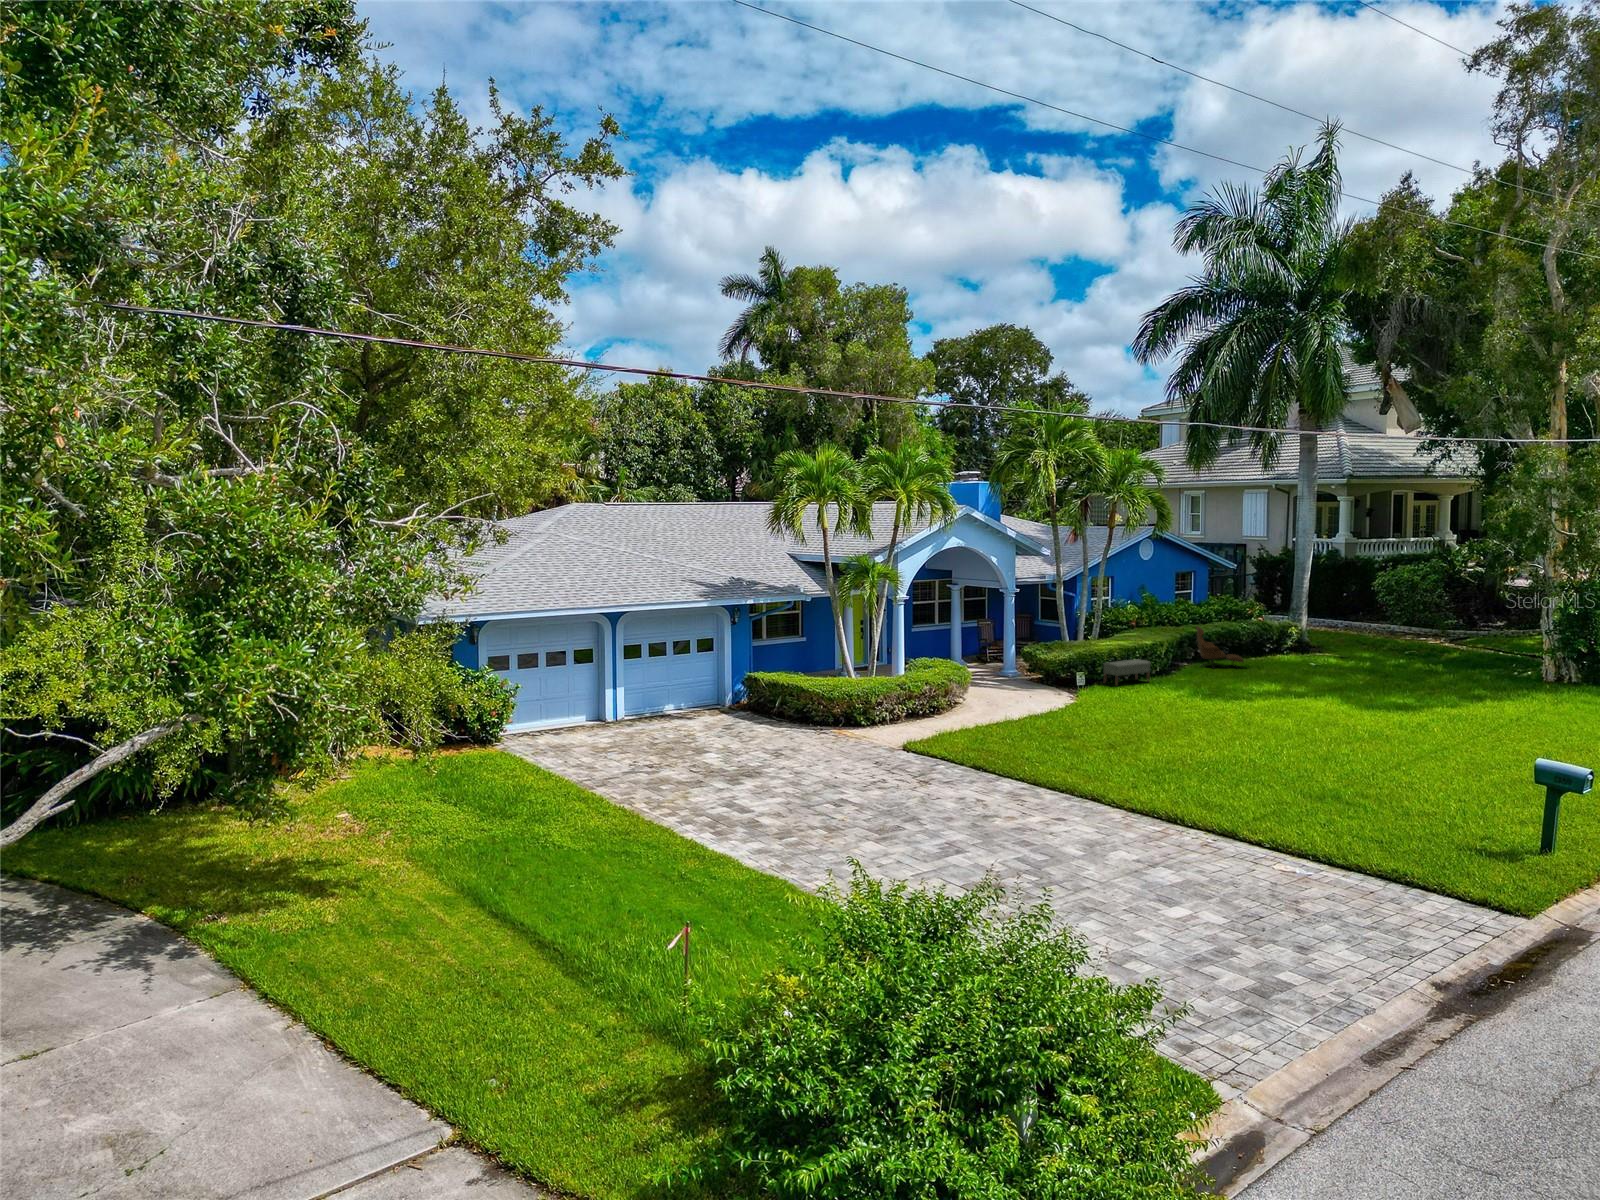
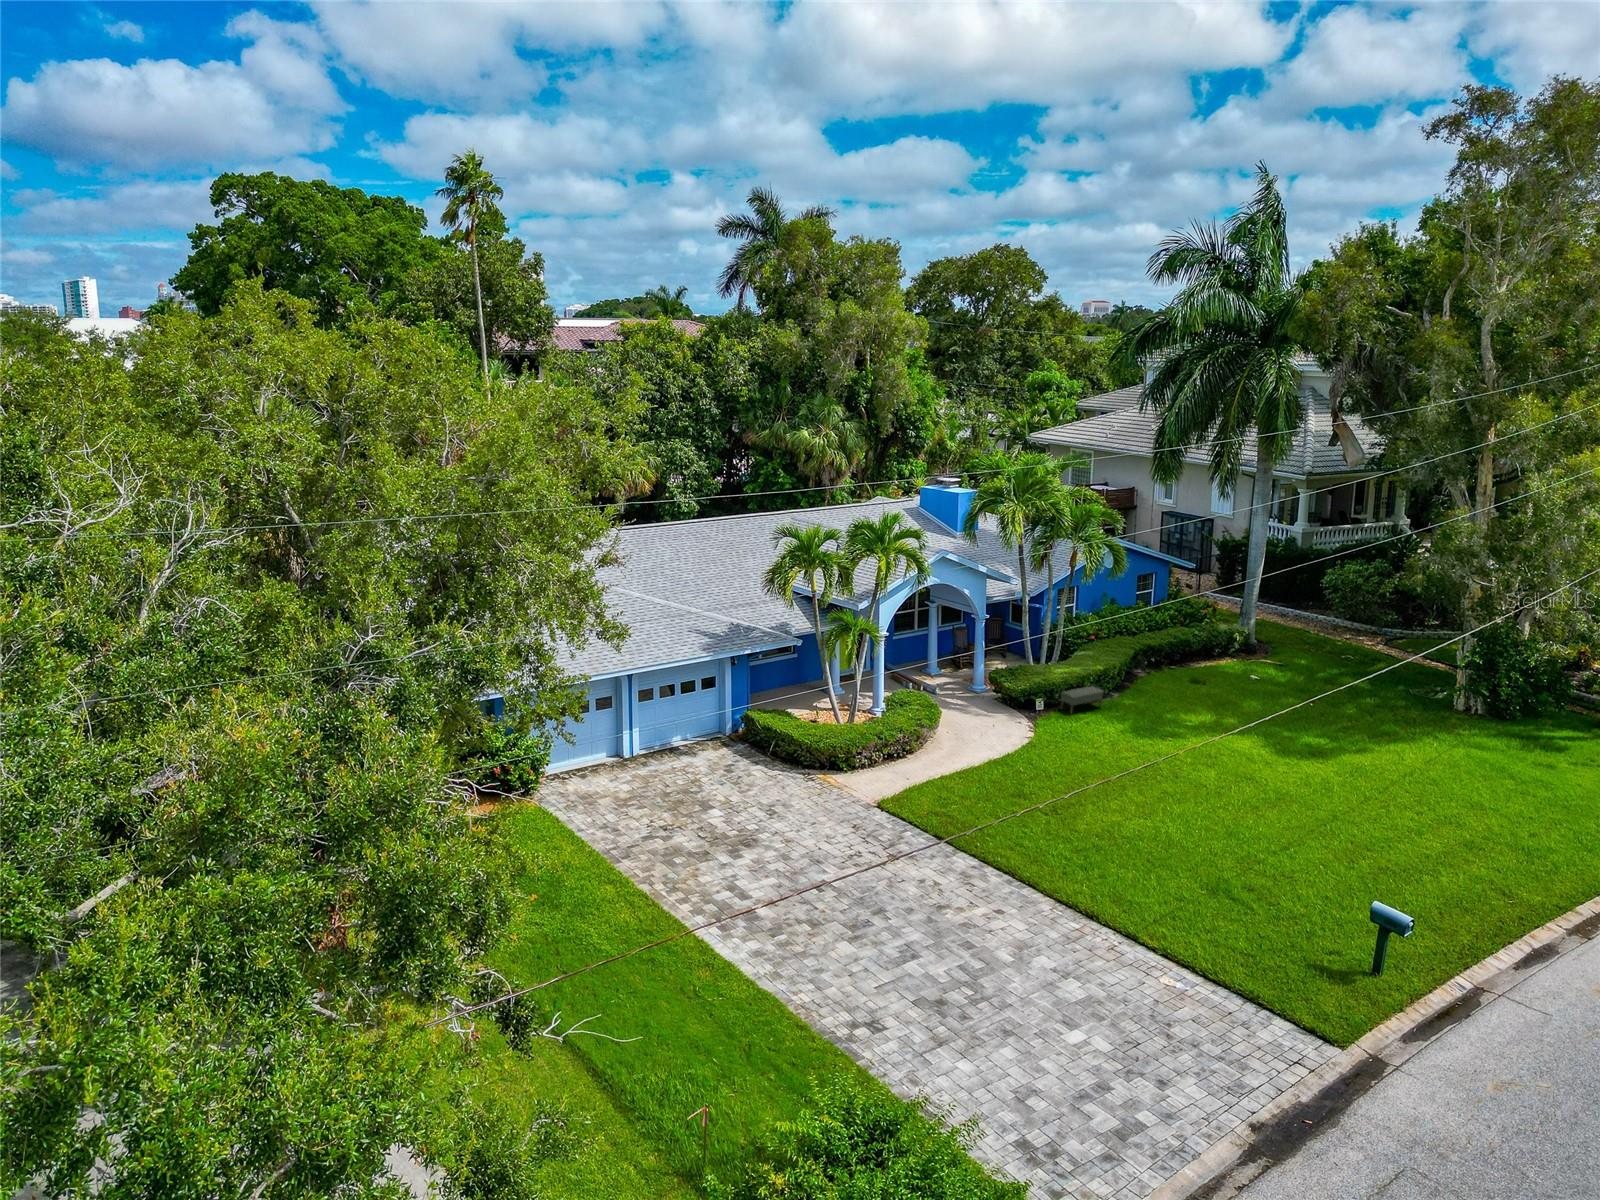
lounge chair: present [1196,626,1243,668] -> none [1149,645,1189,687]

